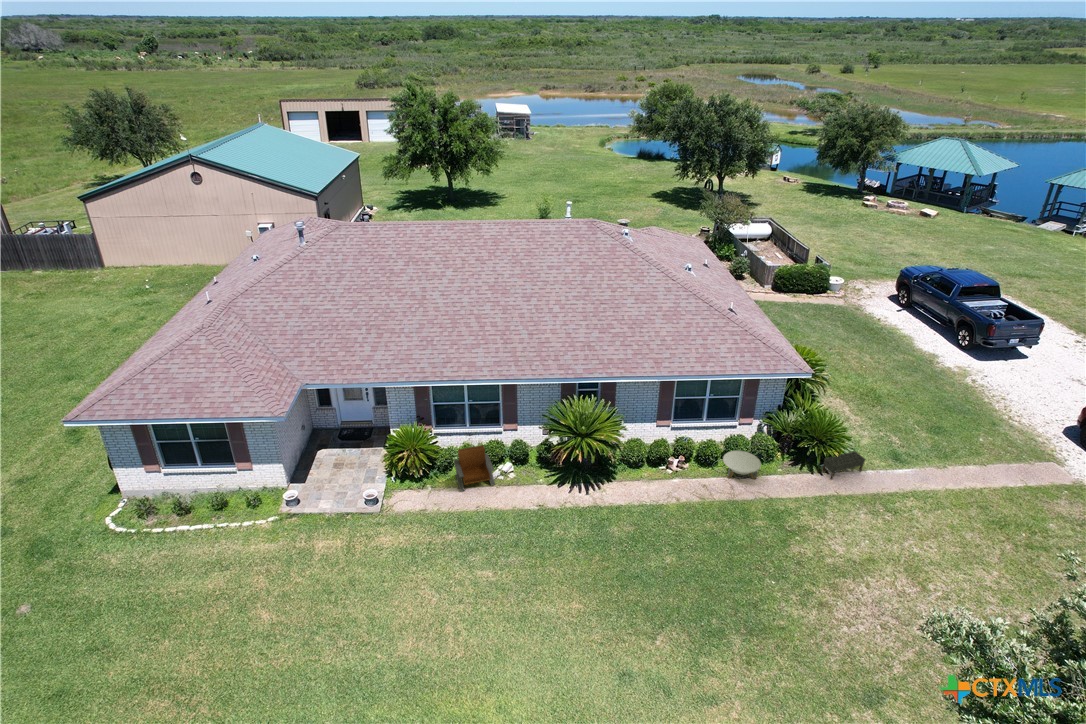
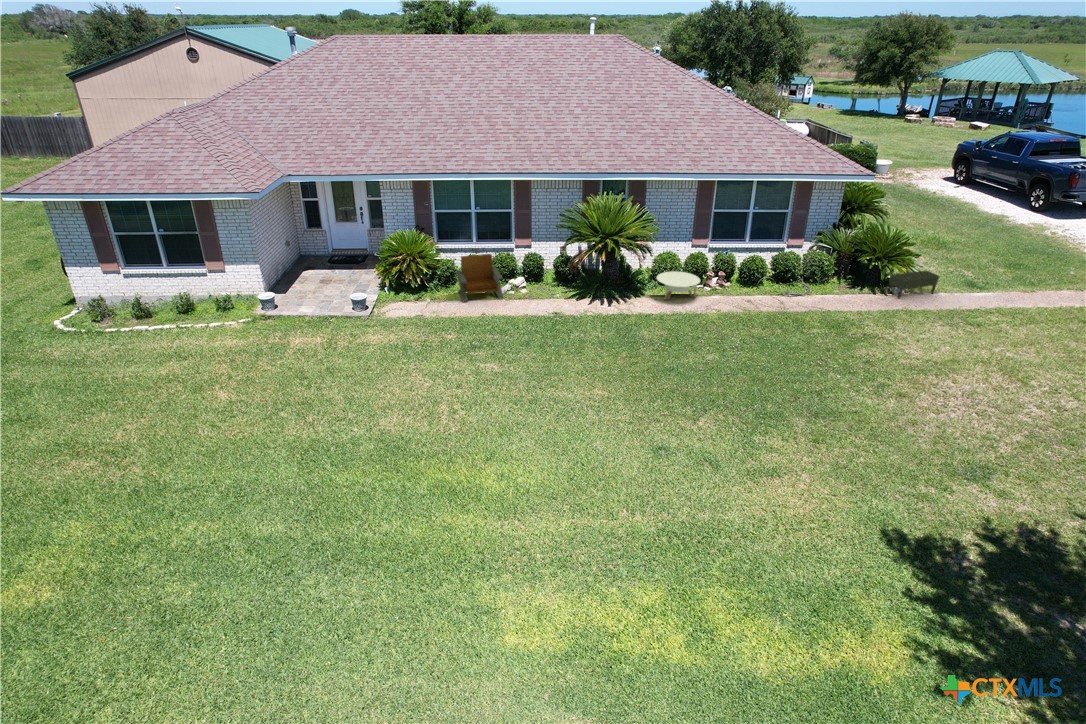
round table: present [723,451,761,479] -> present [656,271,700,300]

